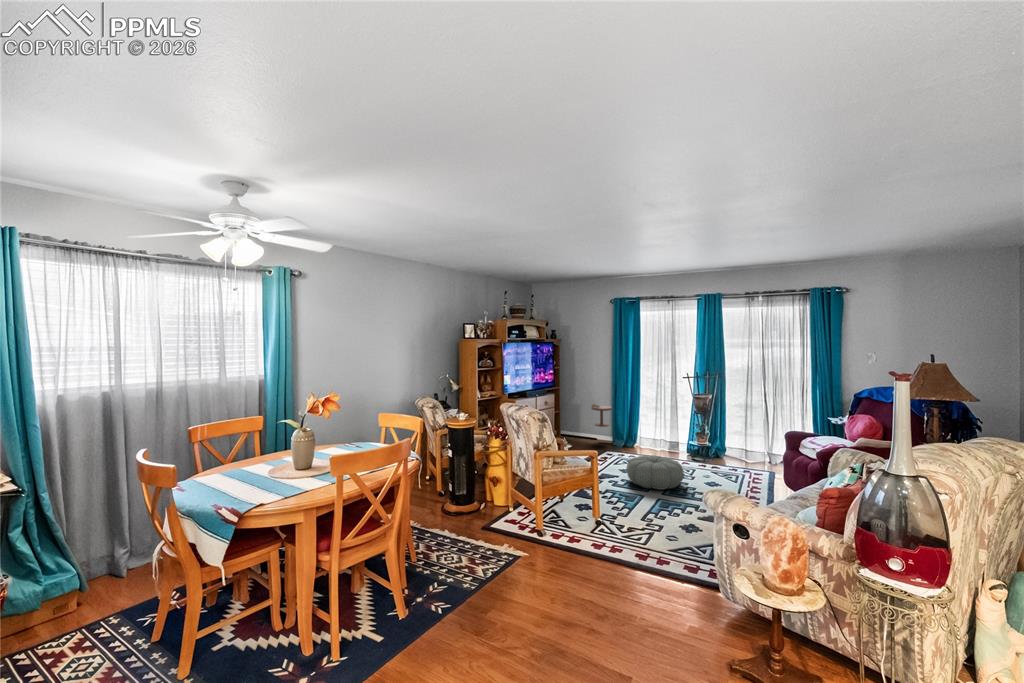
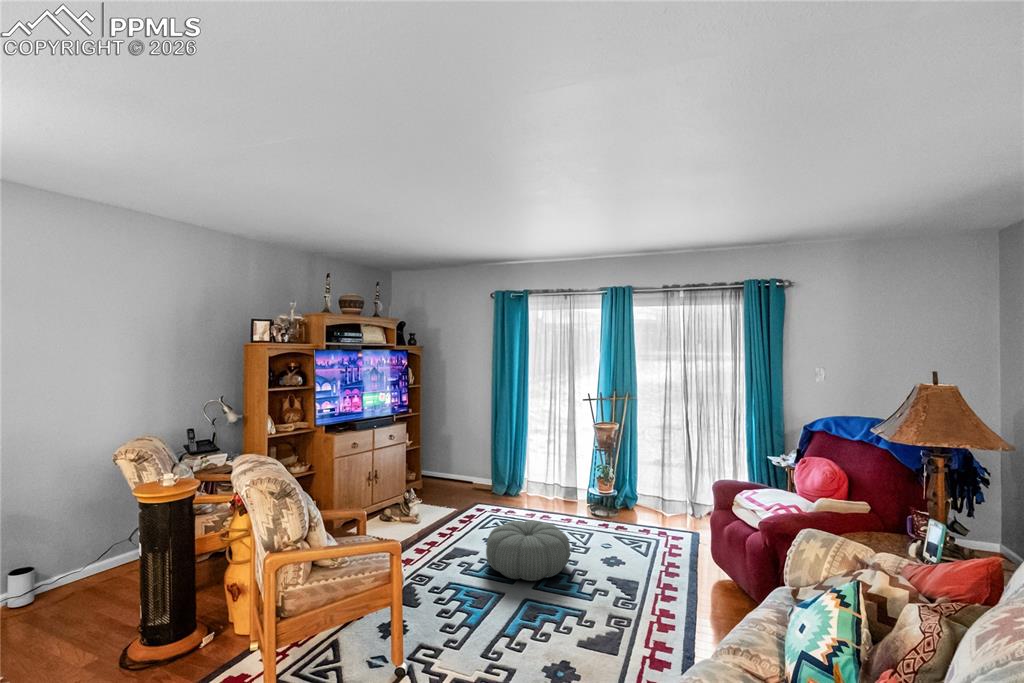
side table: present [592,404,612,427] -> none [463,436,491,490]

